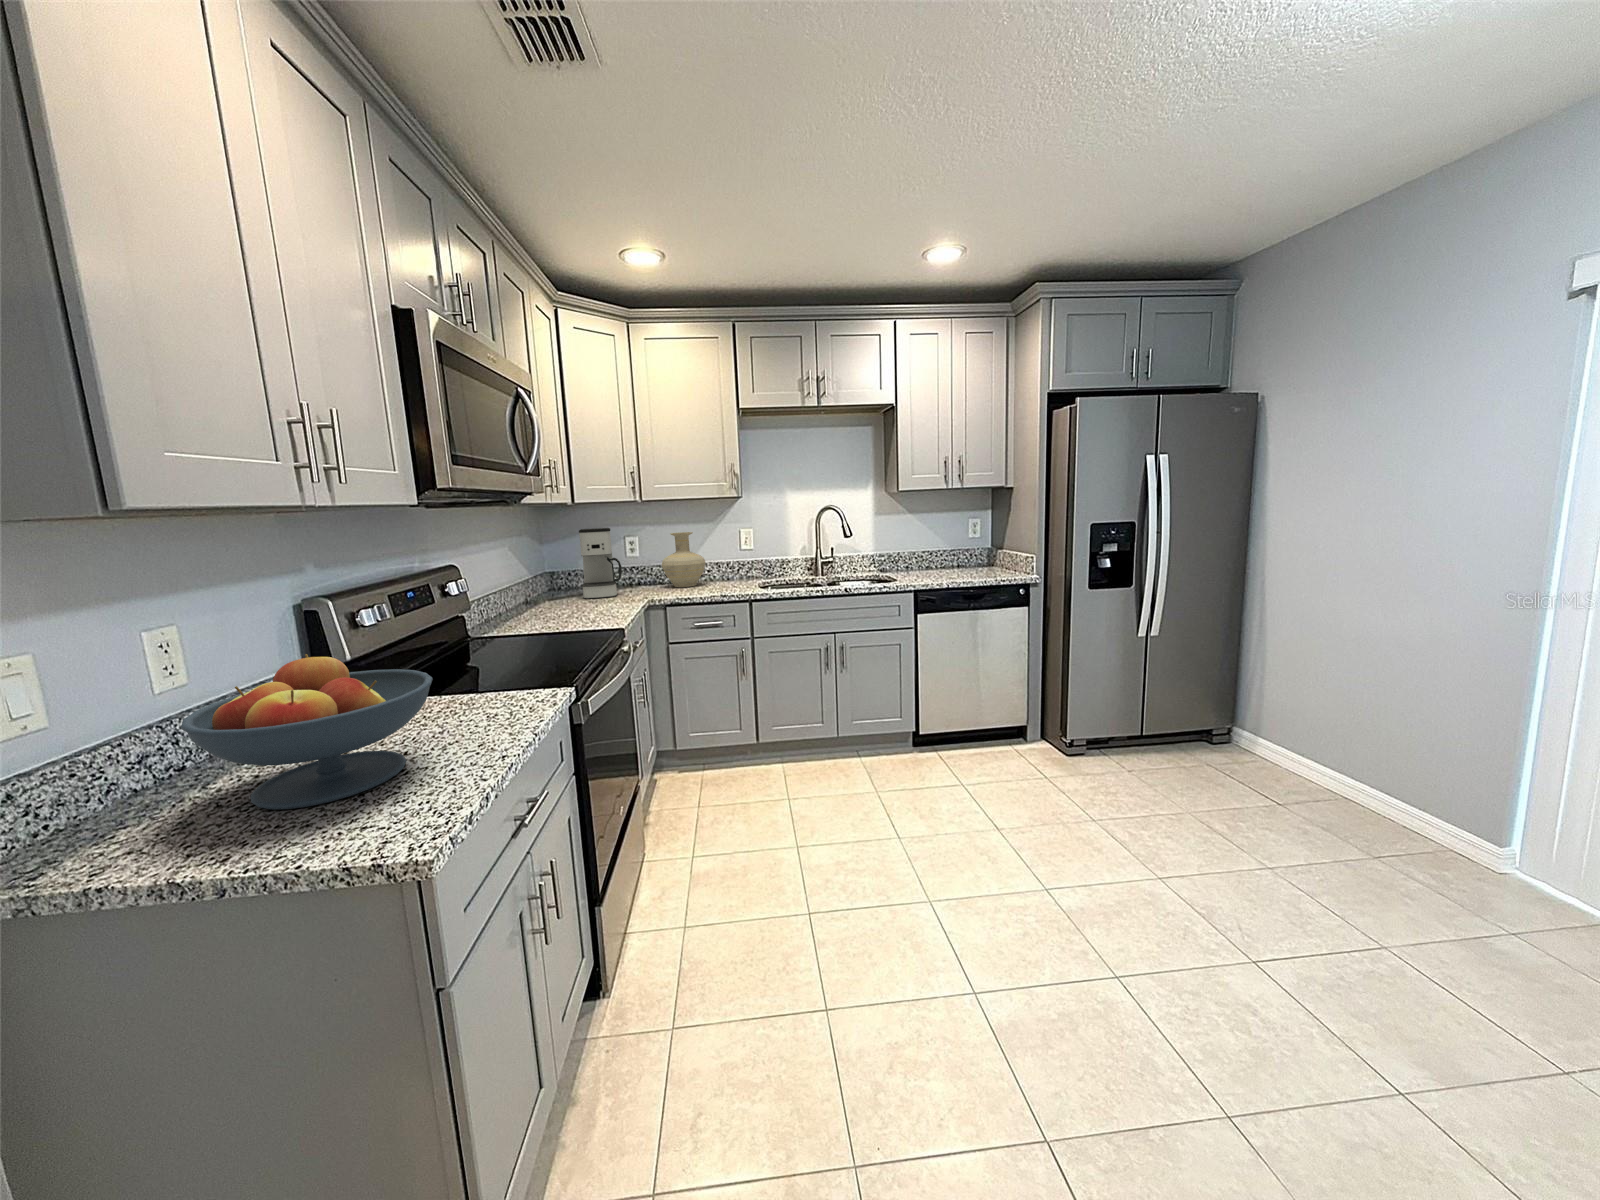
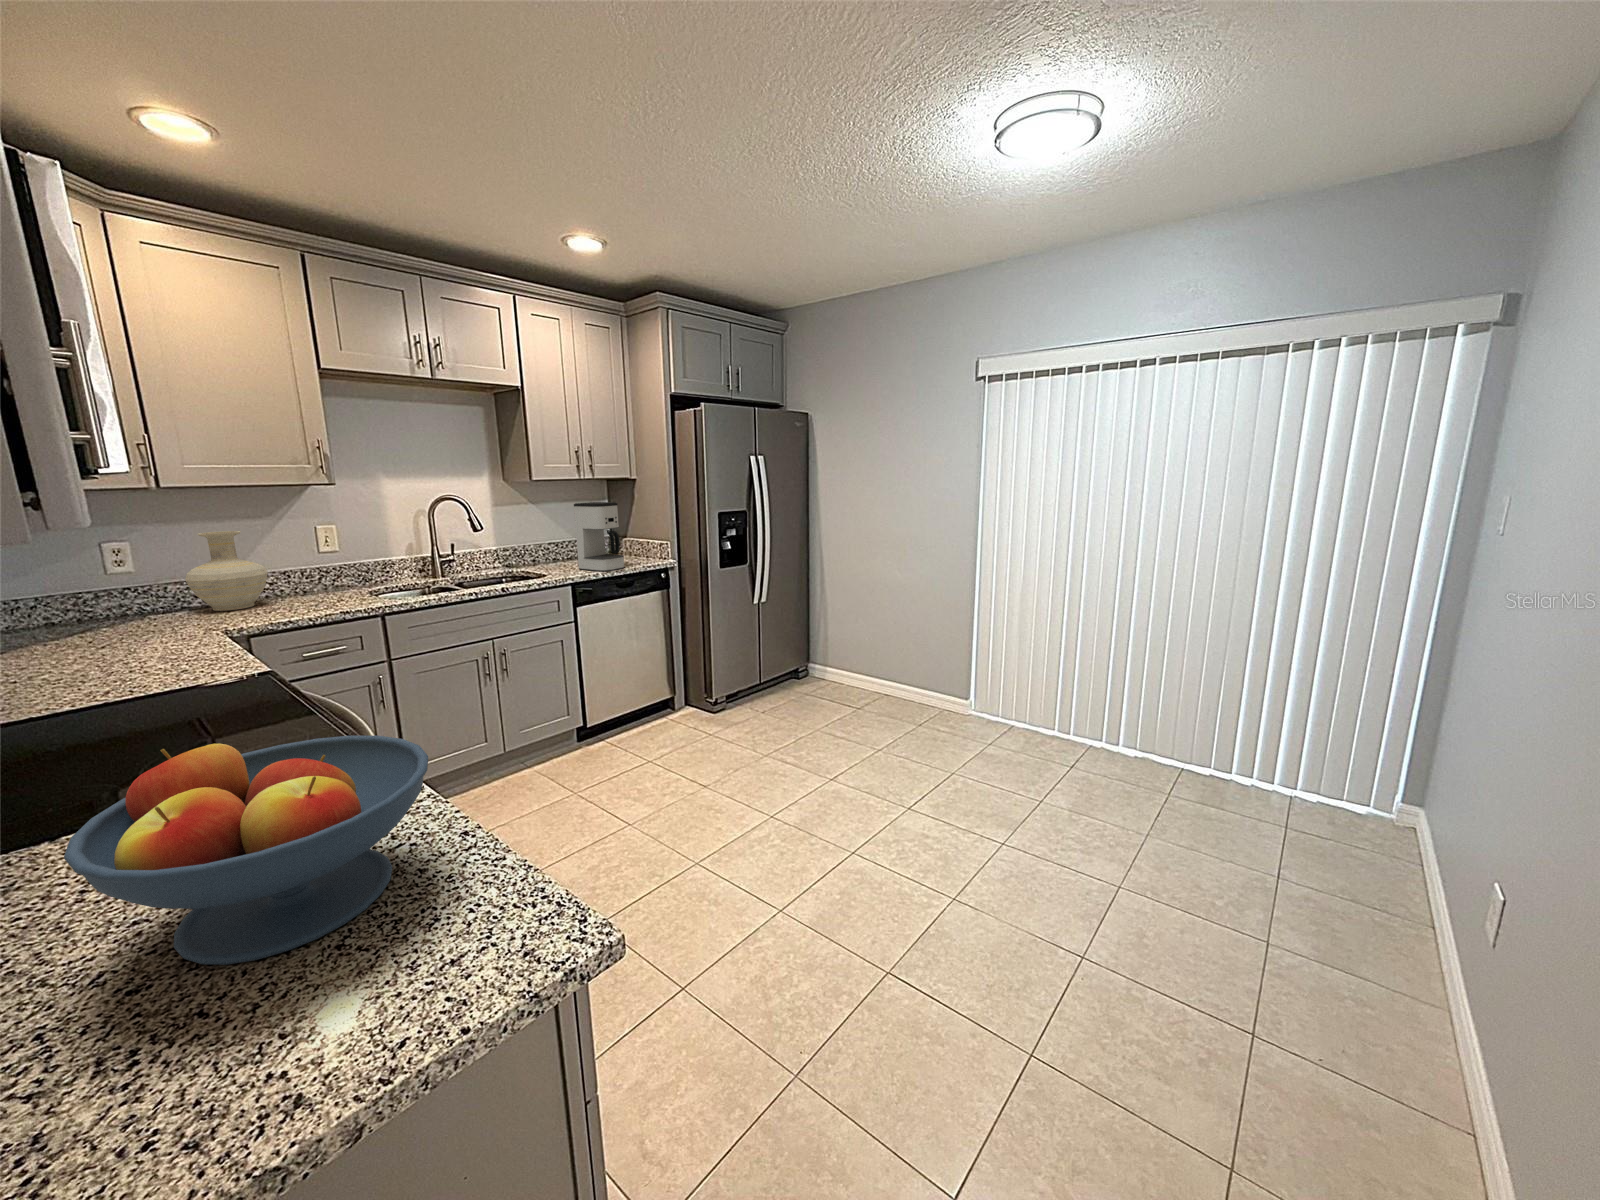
coffee maker: present [579,528,622,599] -> present [574,502,625,571]

